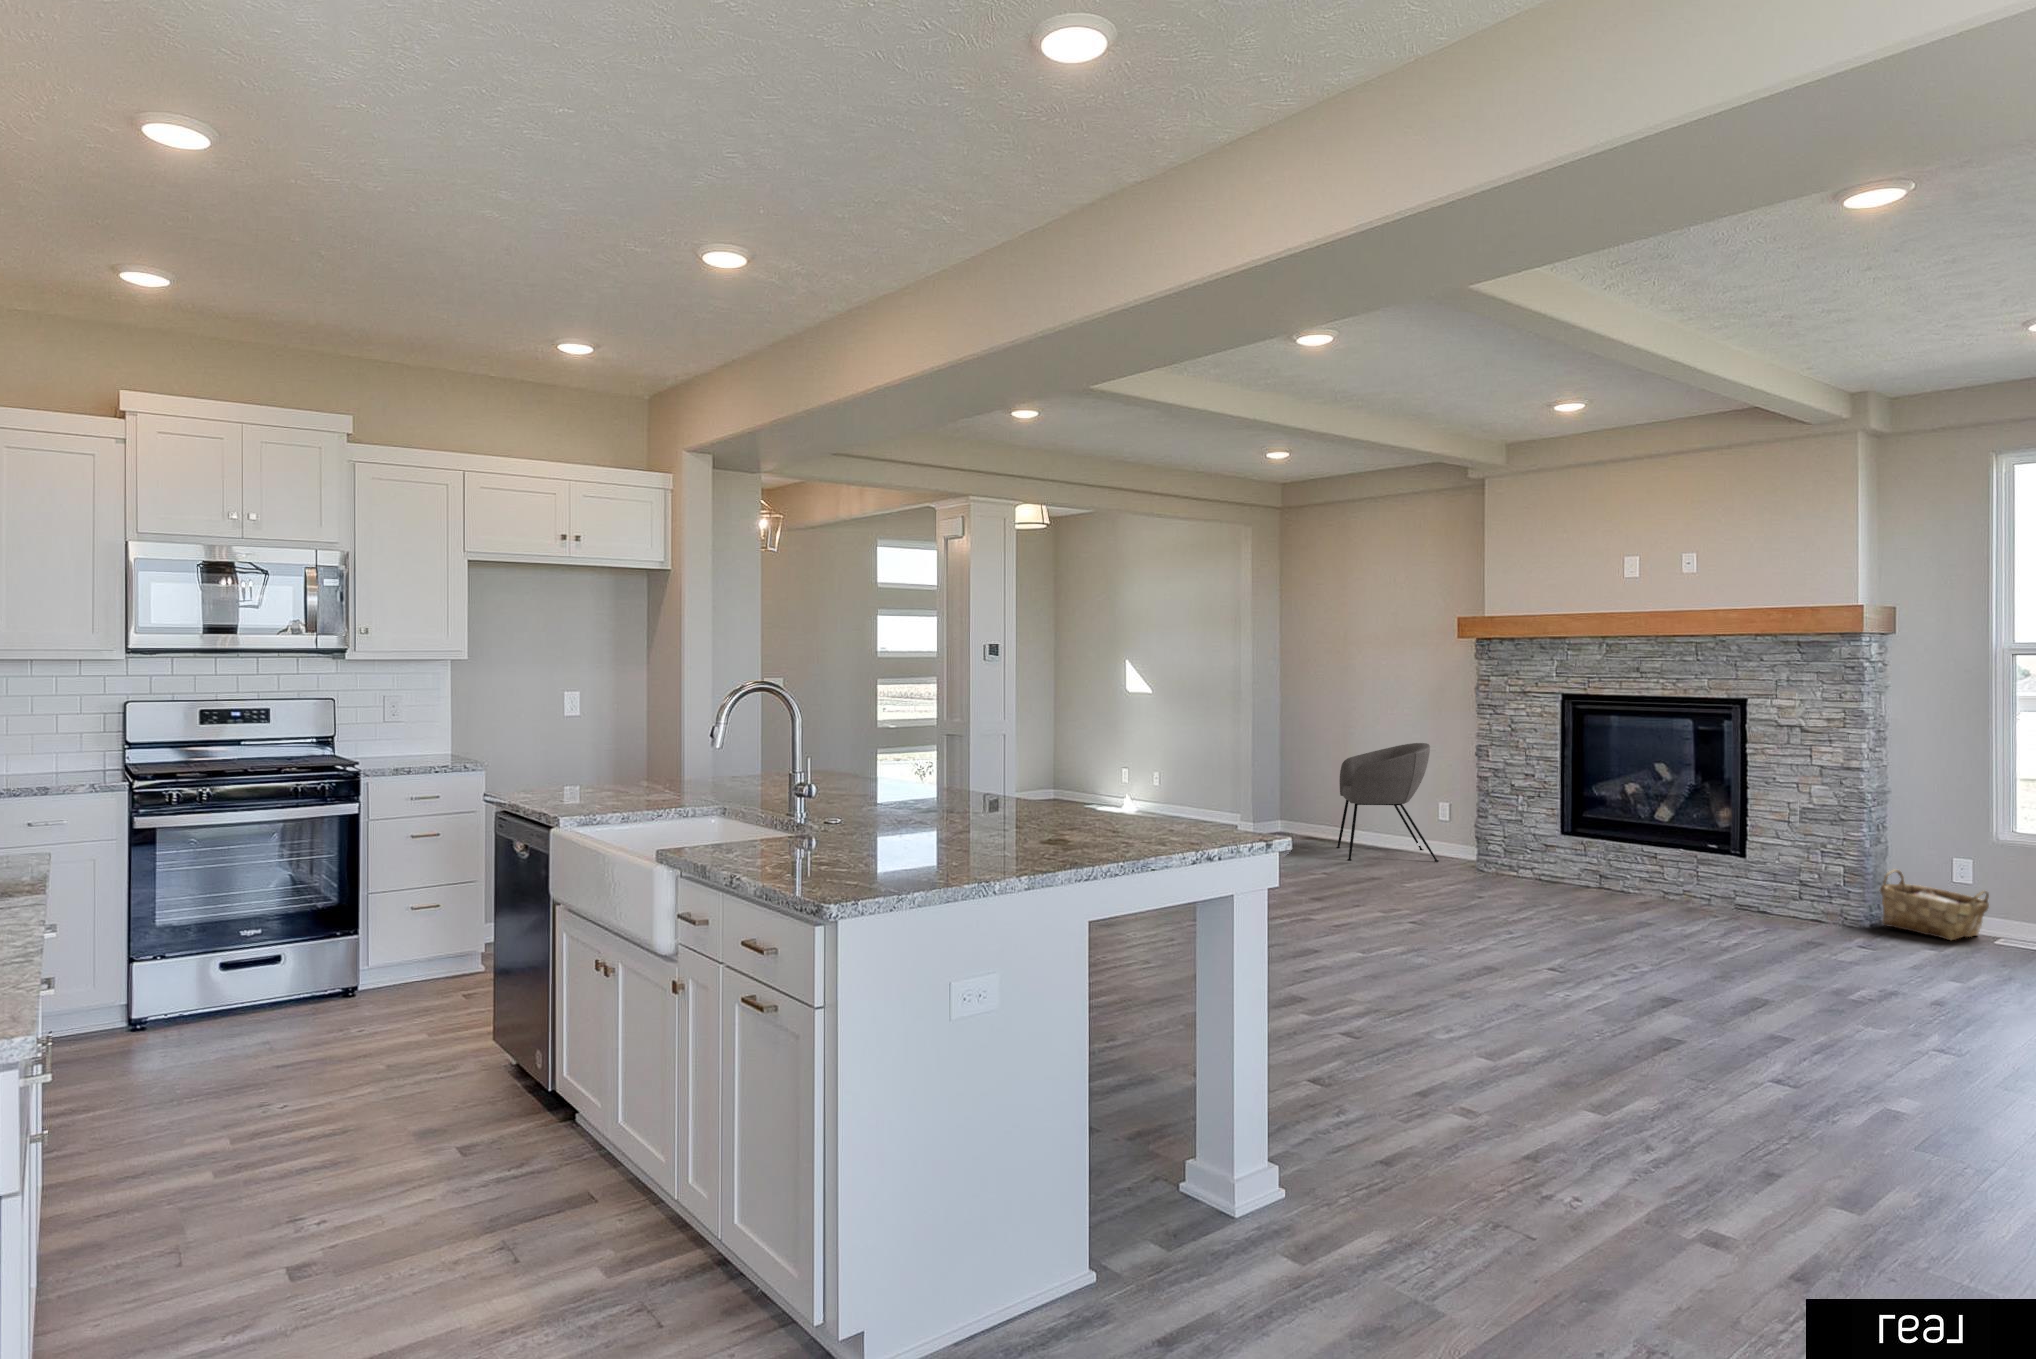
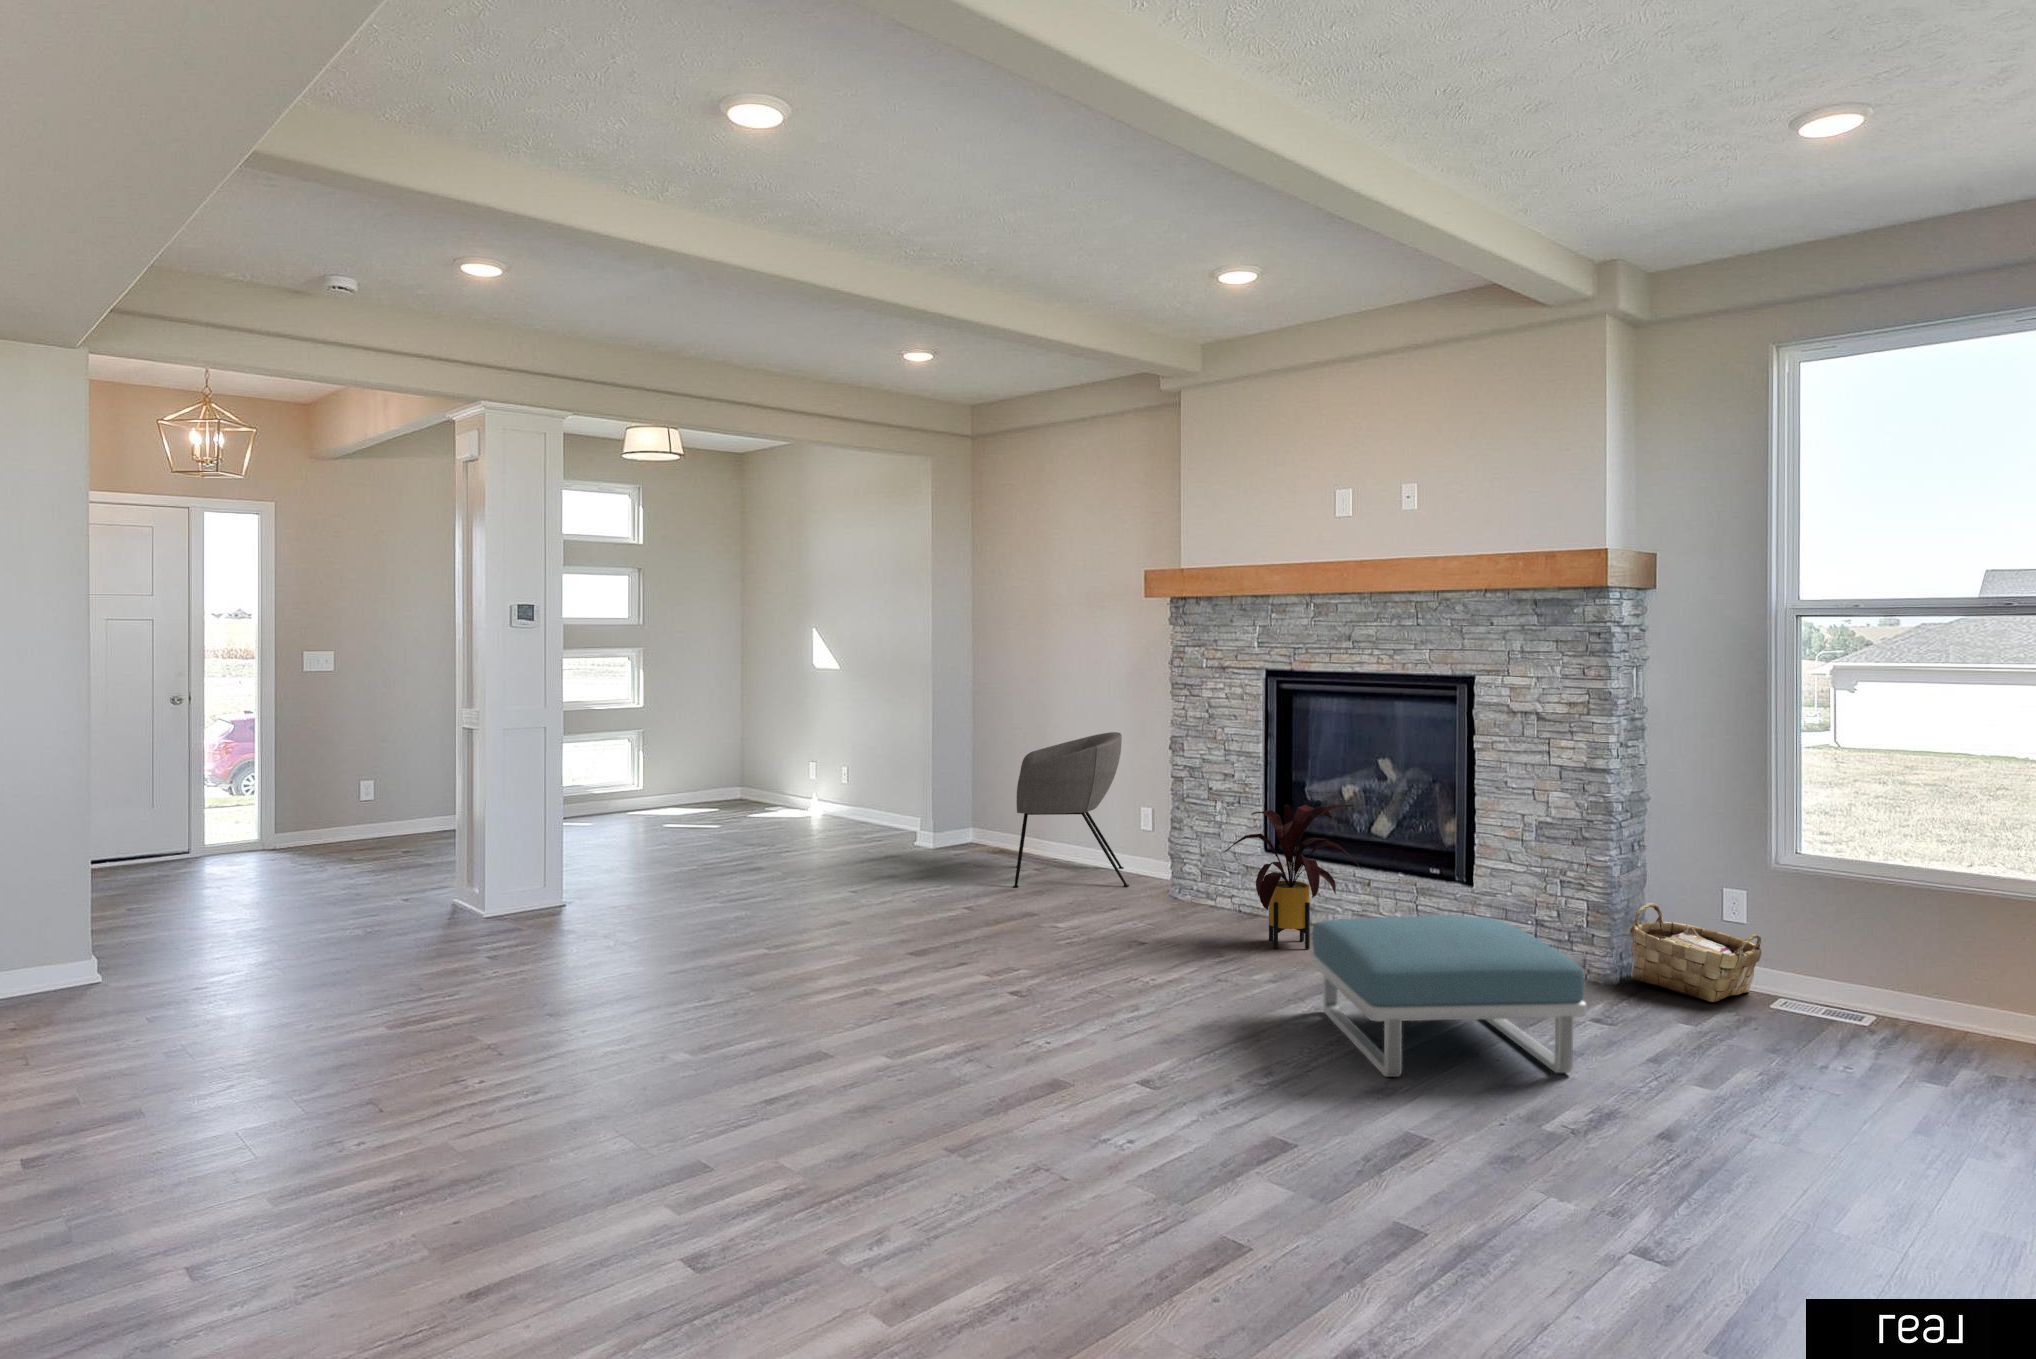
house plant: none [1545,793,1657,903] -> present [1224,805,1362,949]
footstool: none [1644,870,1873,974] -> present [1311,916,1587,1077]

